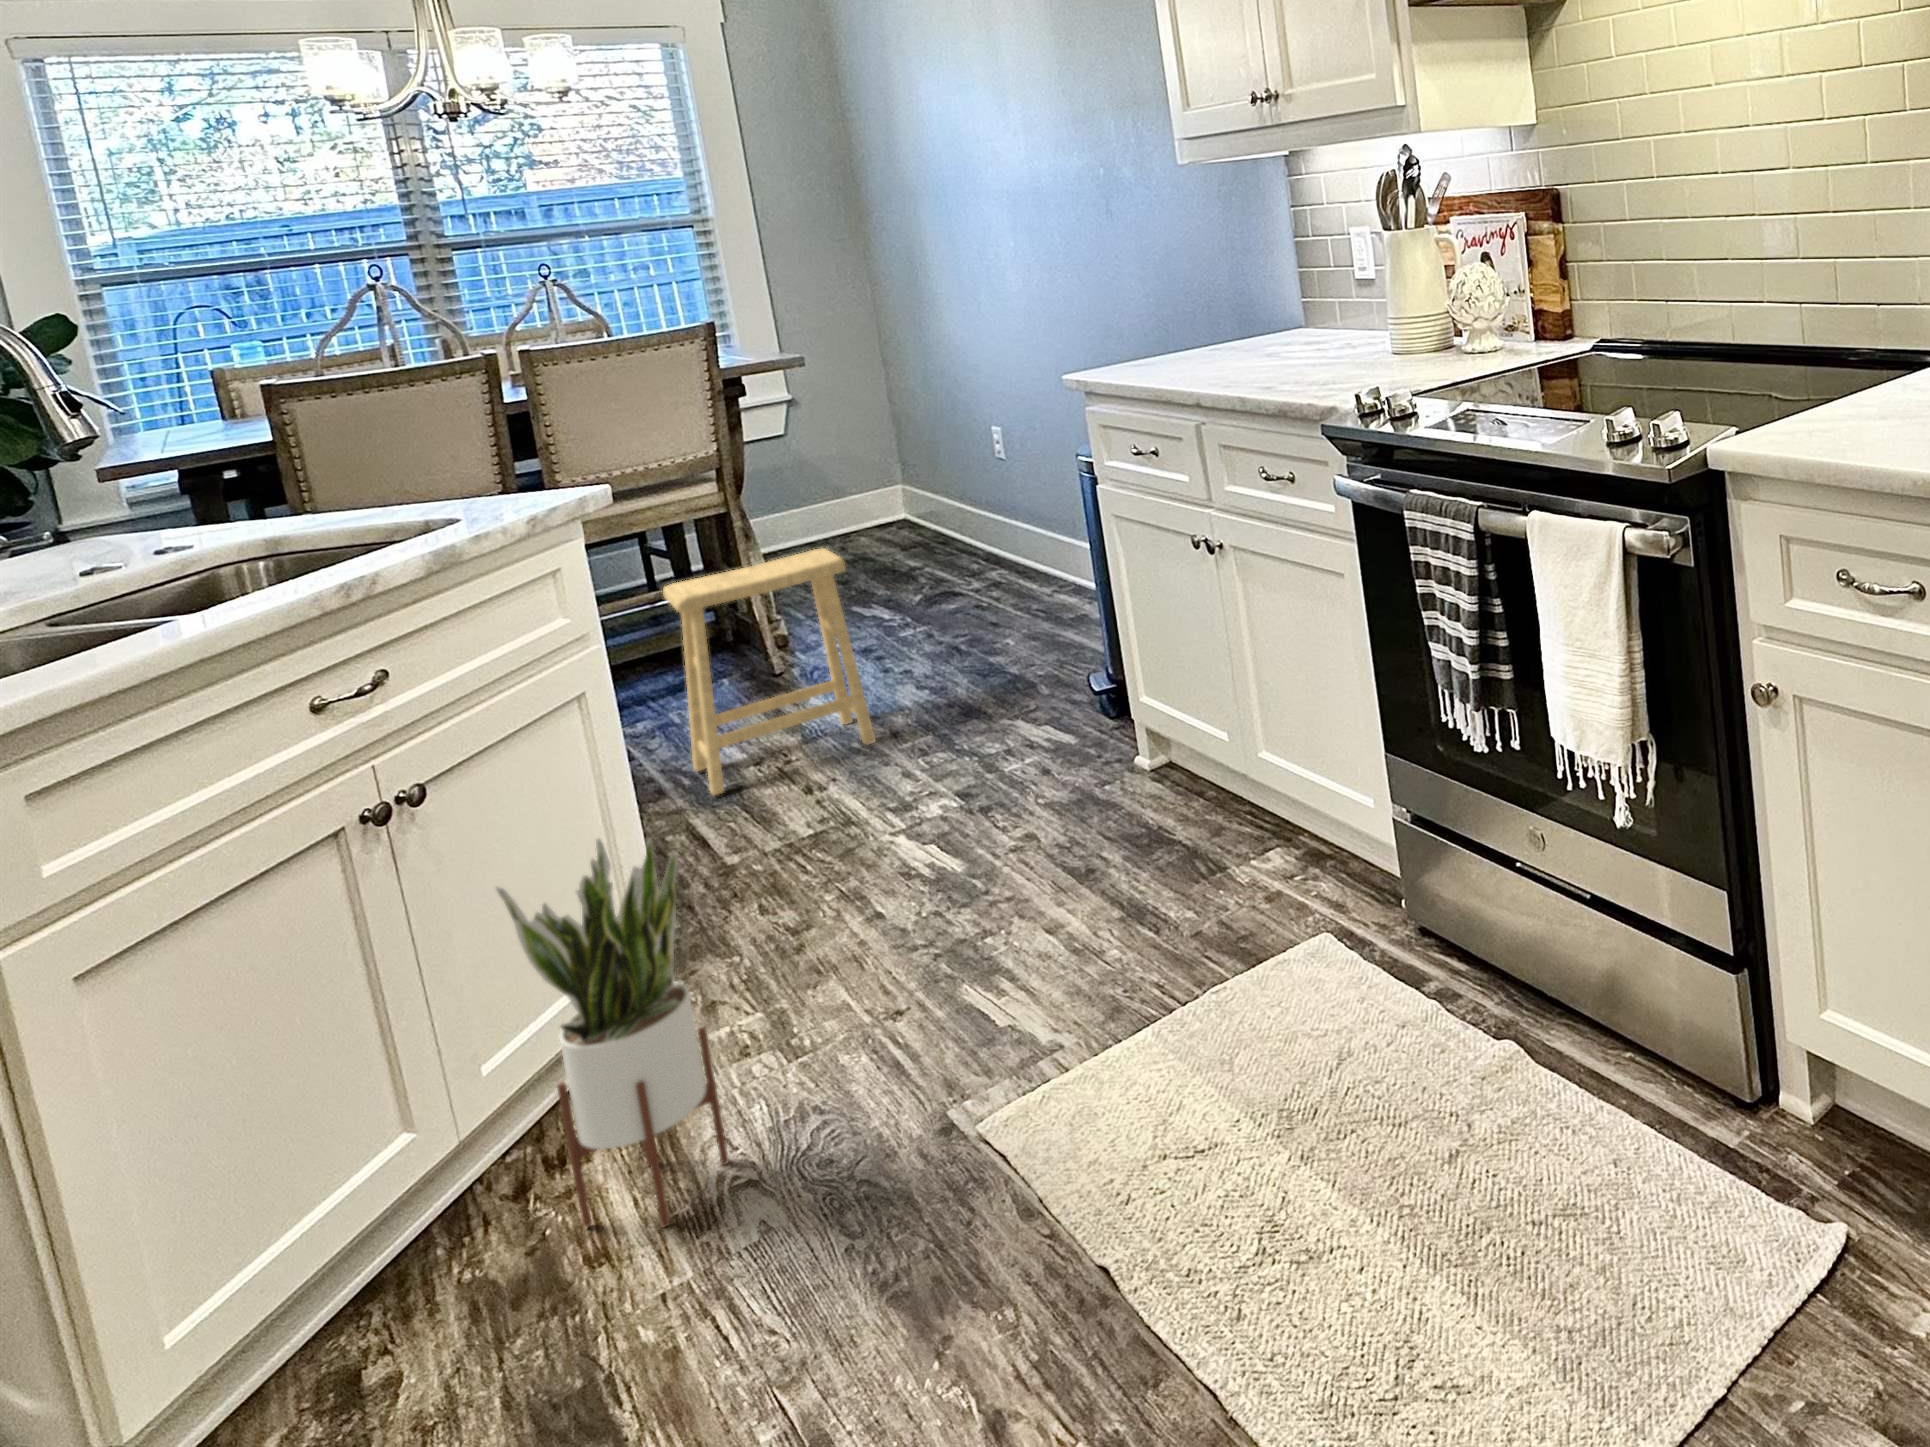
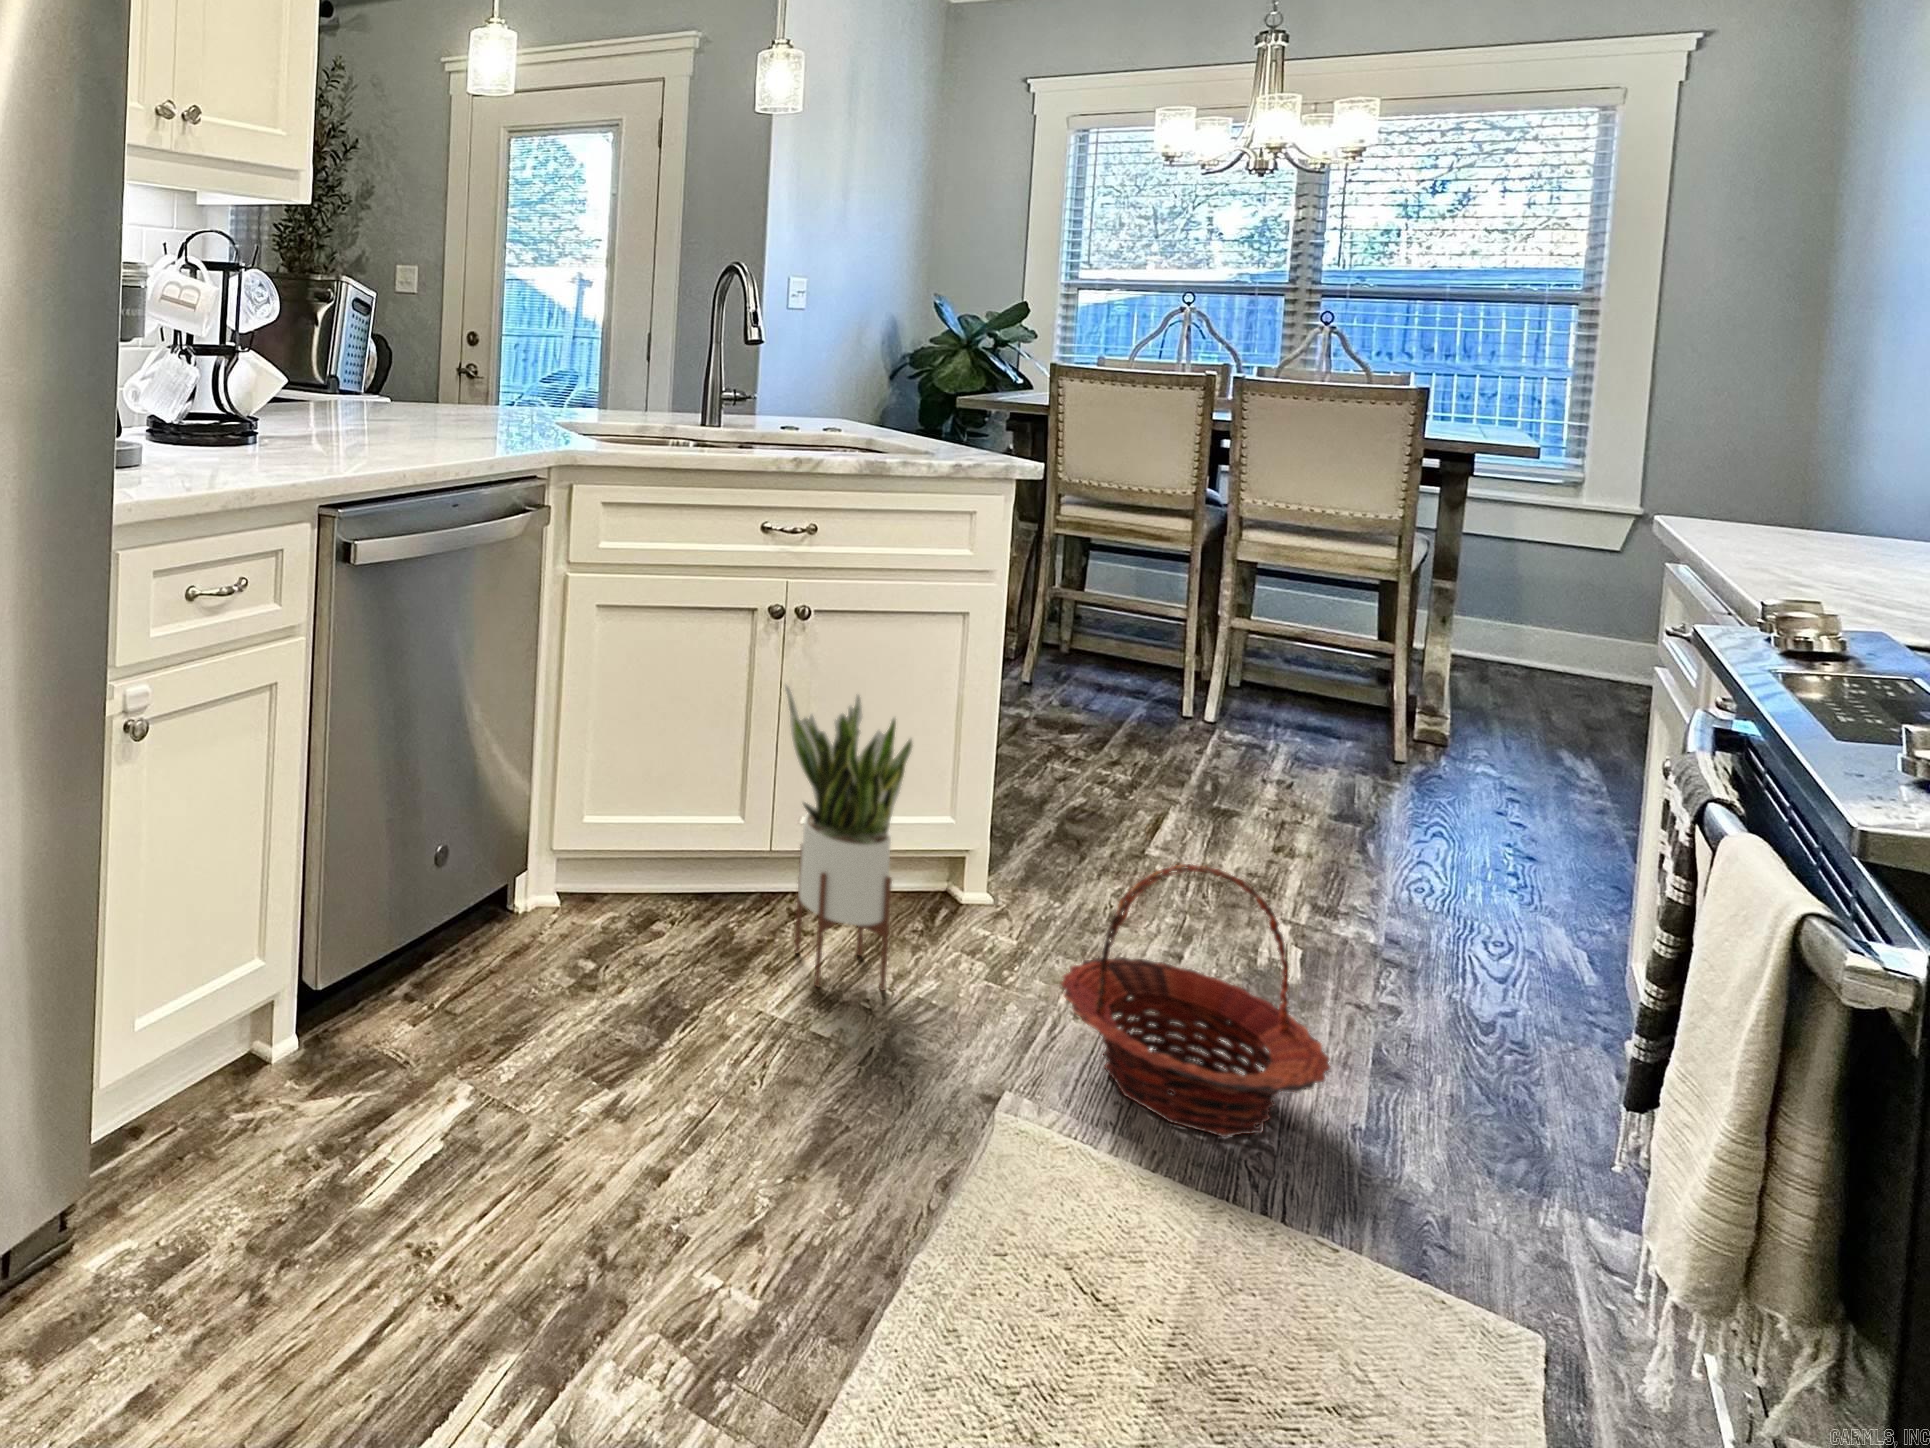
footstool: present [663,548,876,795] -> none [1222,611,1425,858]
basket: none [900,776,1133,1032] -> present [1061,864,1330,1137]

